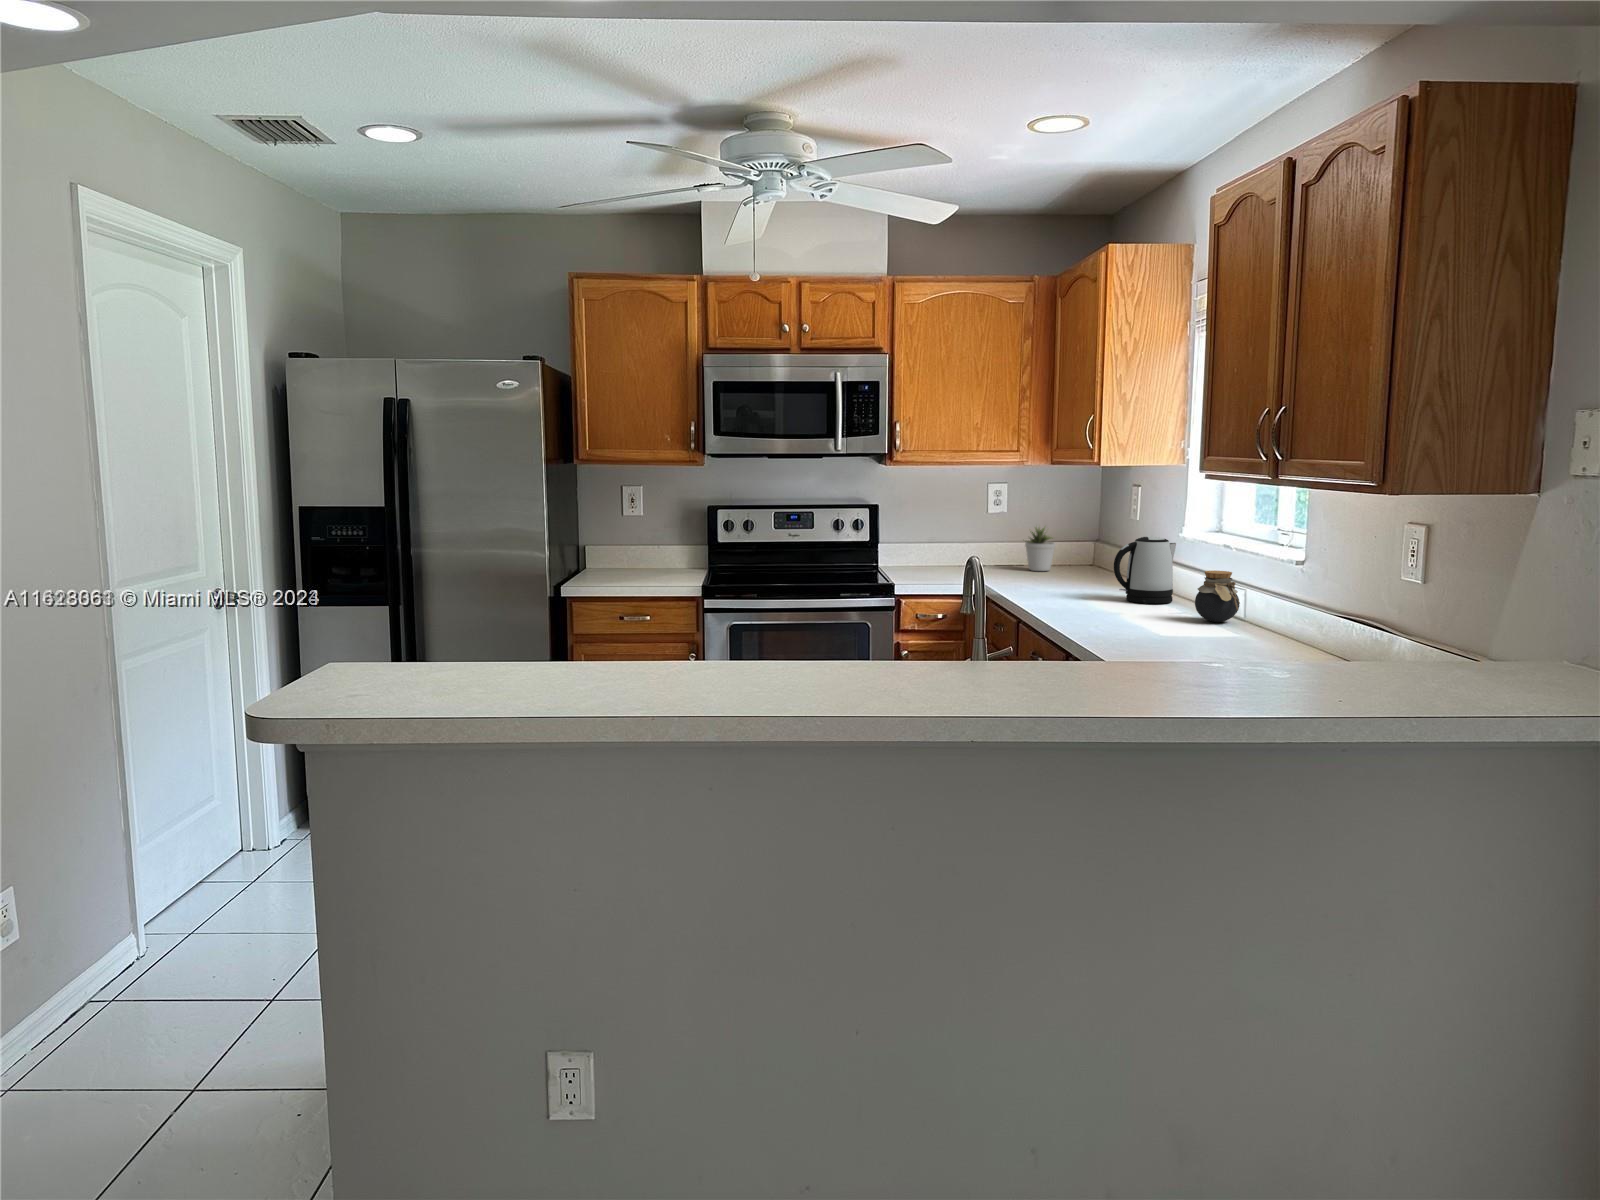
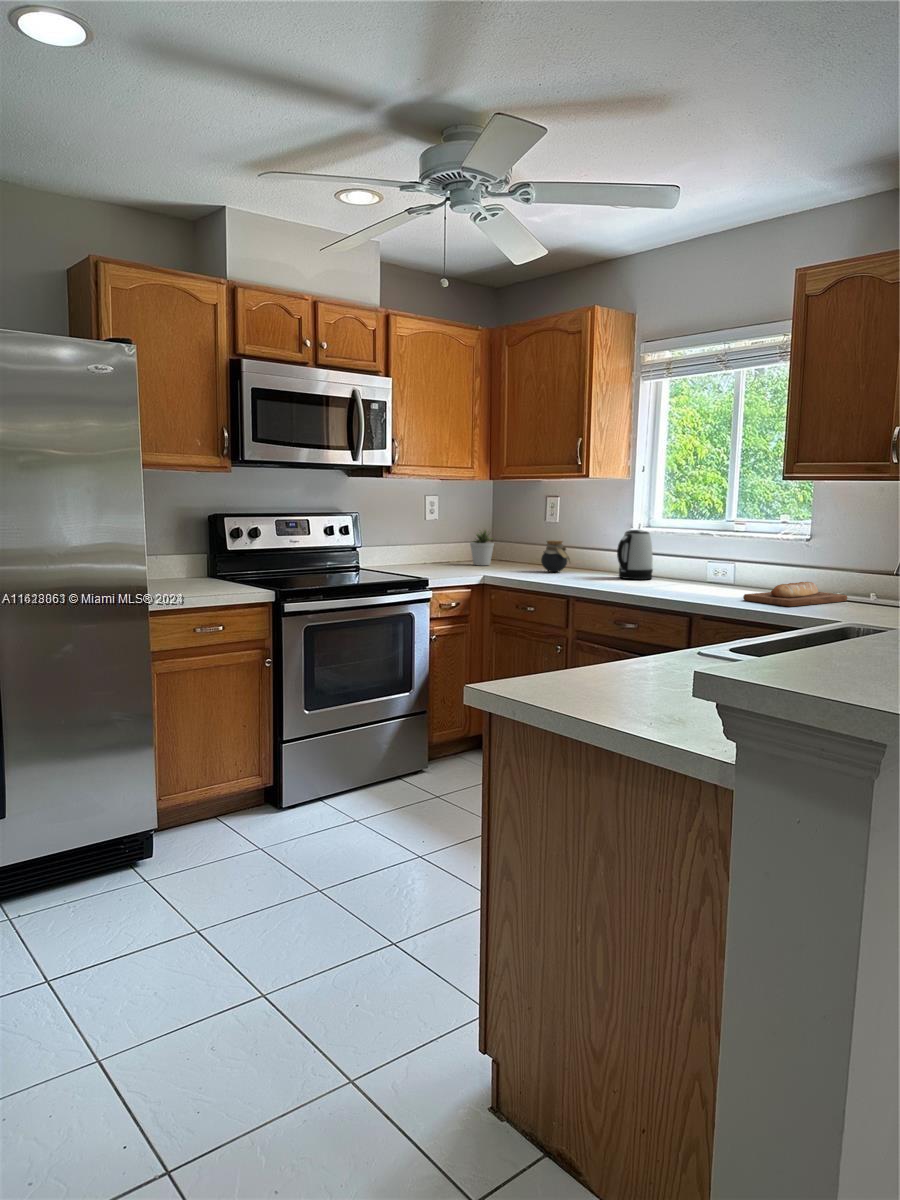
jar: present [1195,571,1240,622] -> present [541,540,570,572]
bread loaf: none [1140,623,1296,657] -> present [743,582,847,606]

